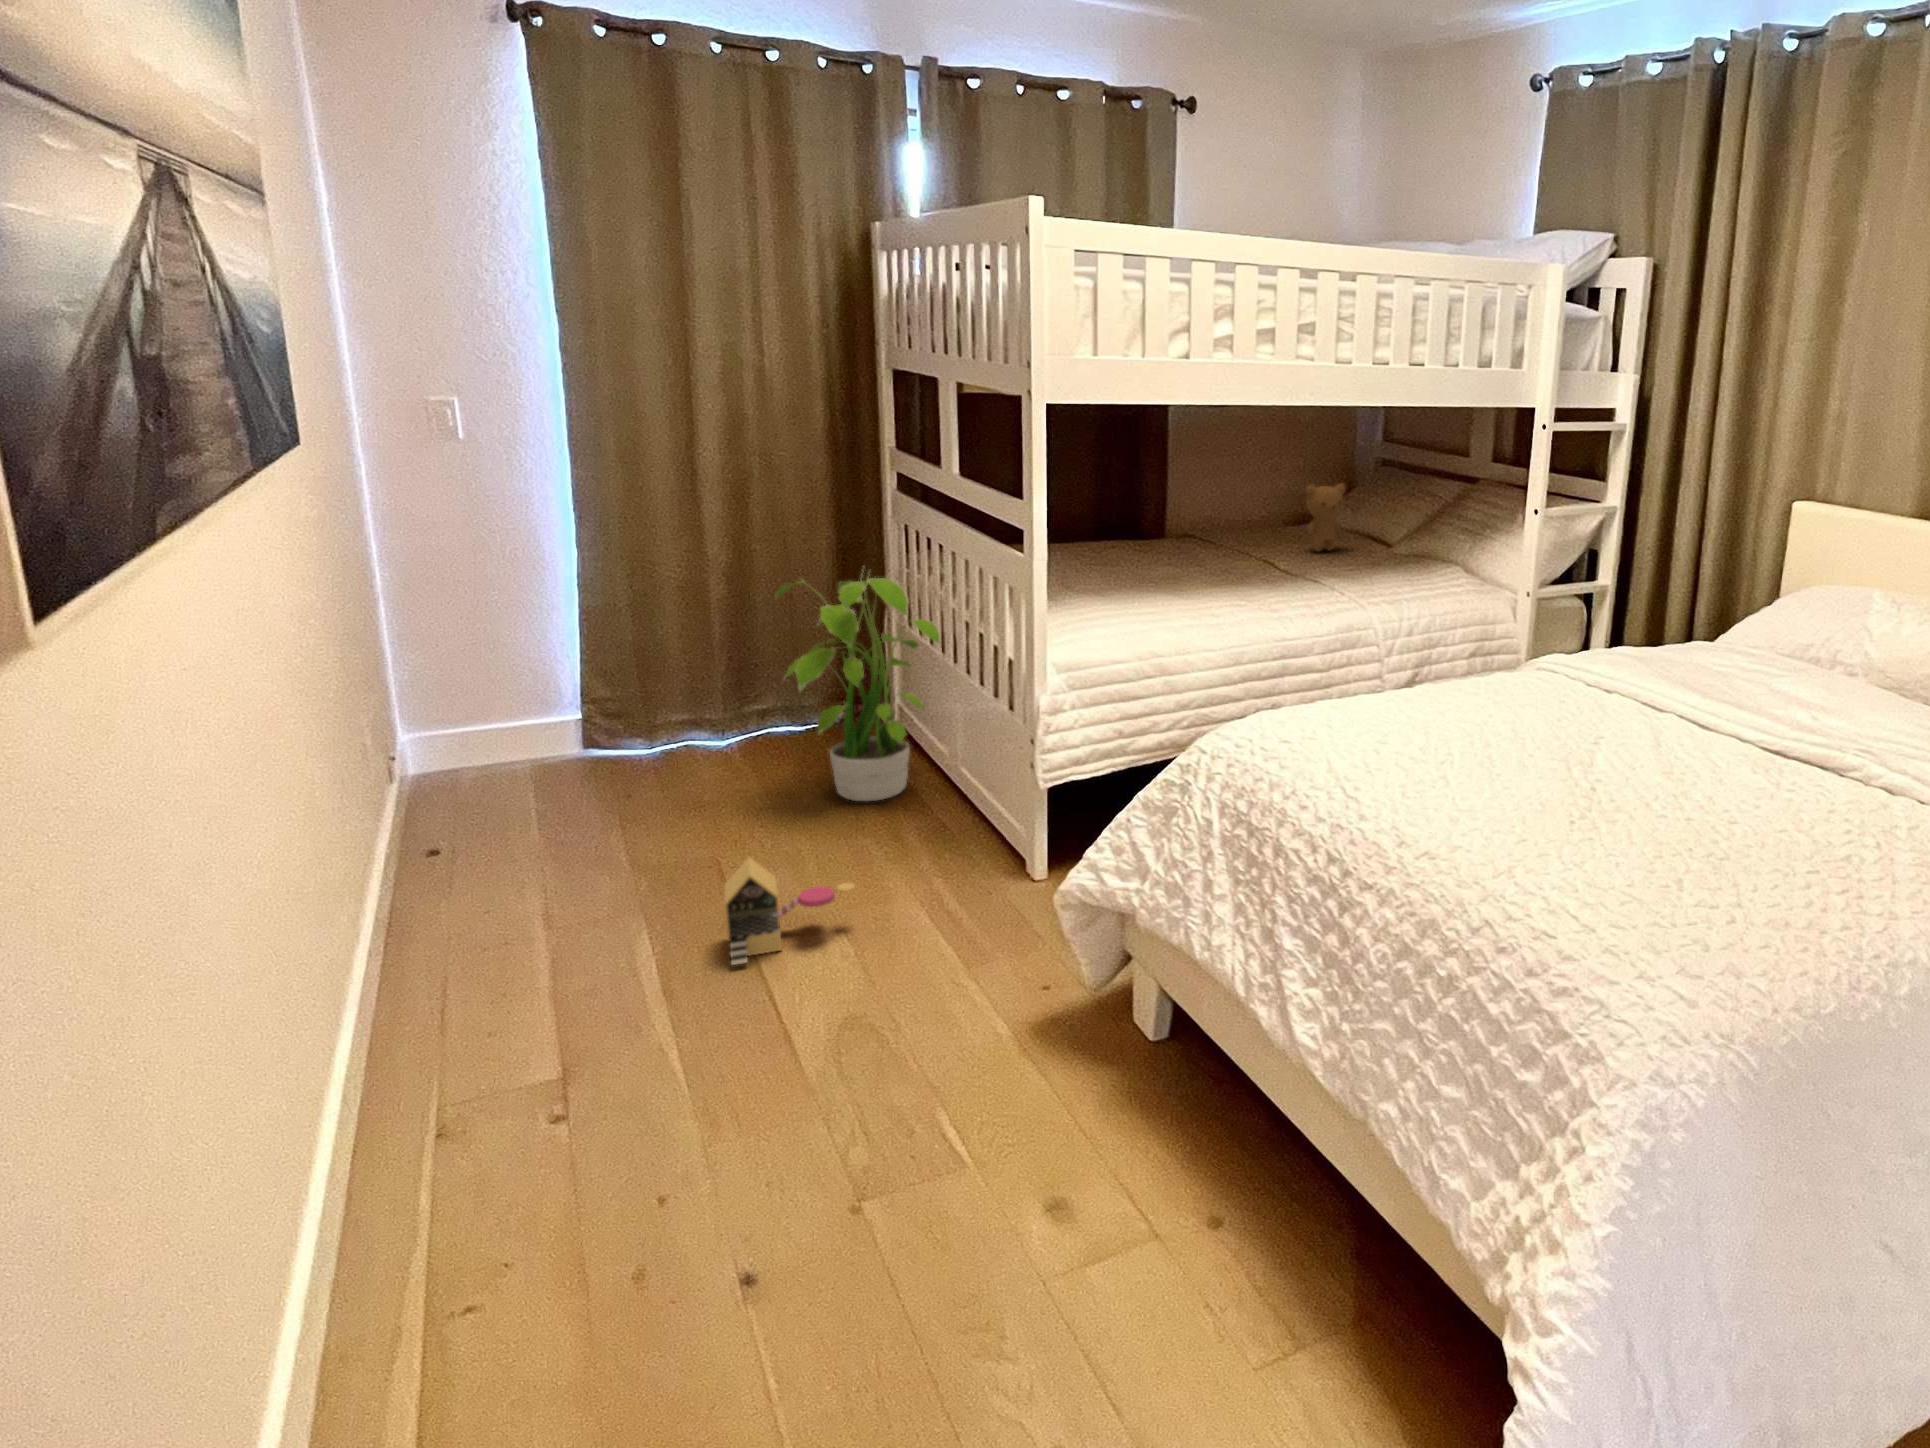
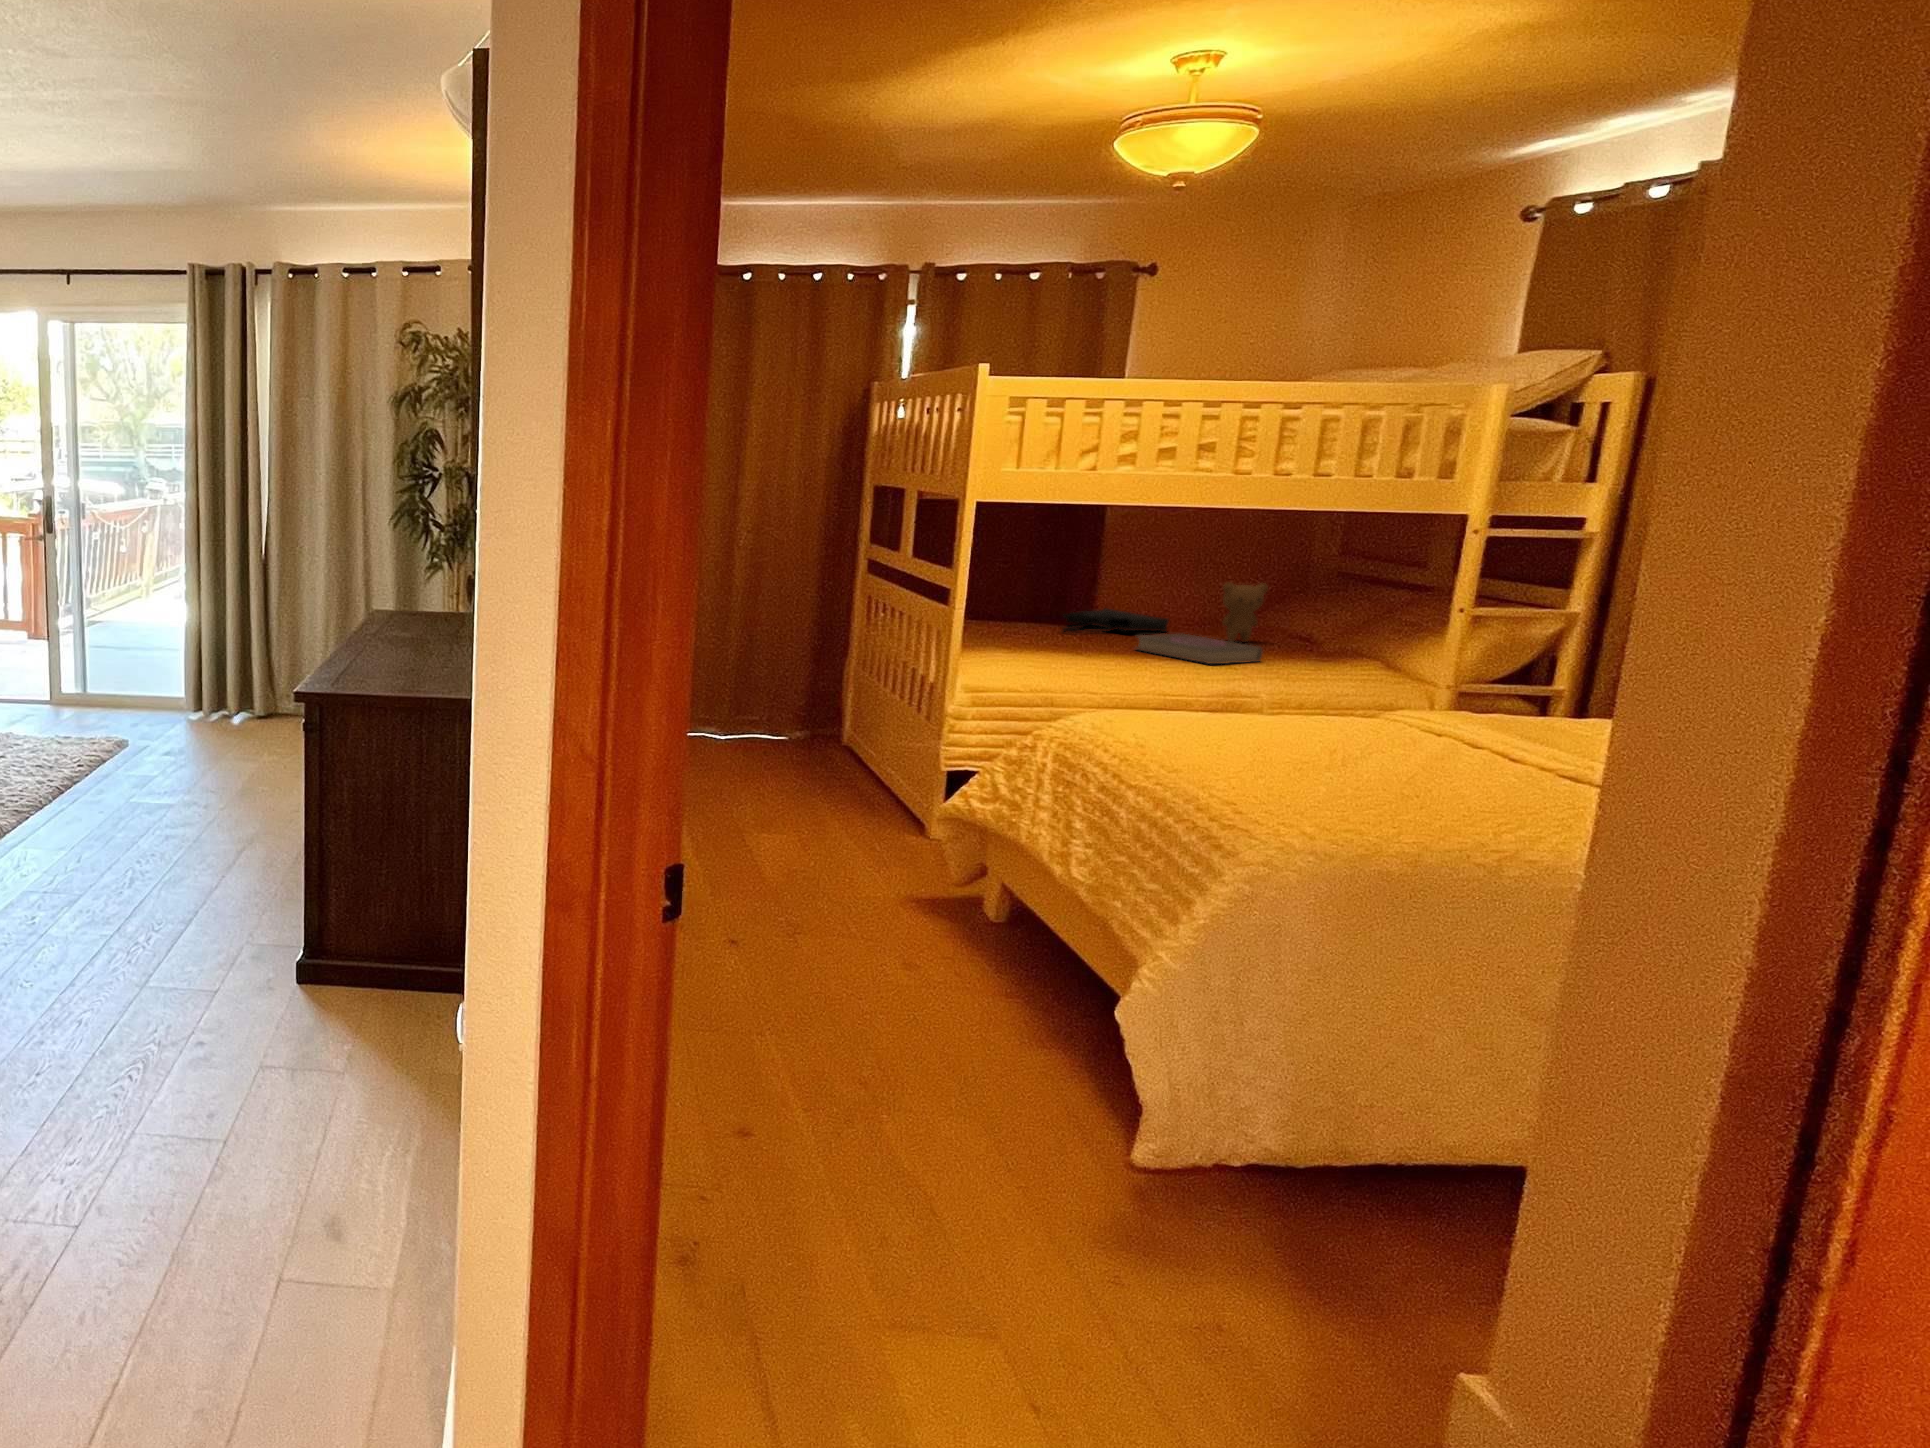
tote bag: none [1146,516,1252,555] -> present [1062,608,1169,633]
book: none [1232,549,1360,591] -> present [1136,634,1262,664]
potted plant: present [776,577,940,801] -> none [772,618,884,779]
toy house: present [725,857,855,965] -> none [728,775,806,835]

